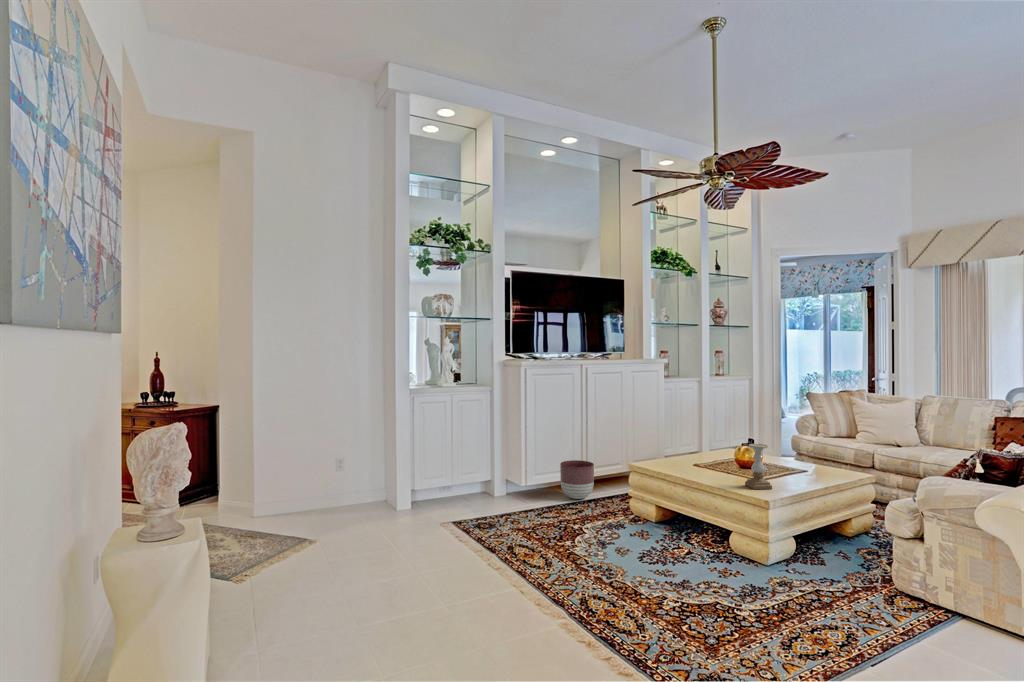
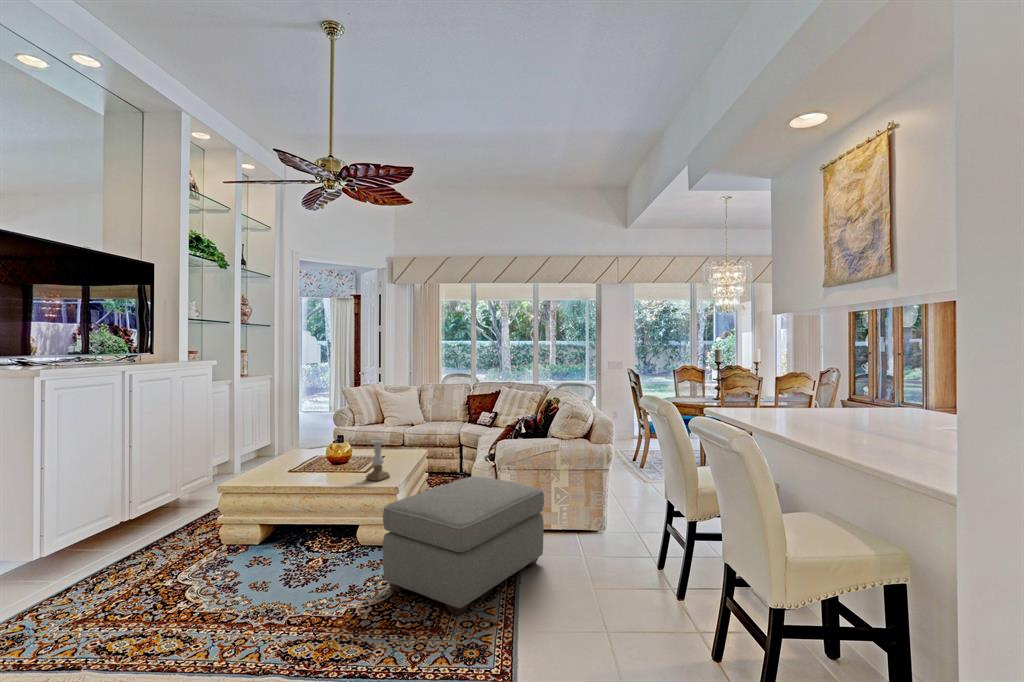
planter: present [560,460,594,499] -> none [96,499,151,553]
ottoman: none [707,508,942,657] -> present [383,477,544,615]

